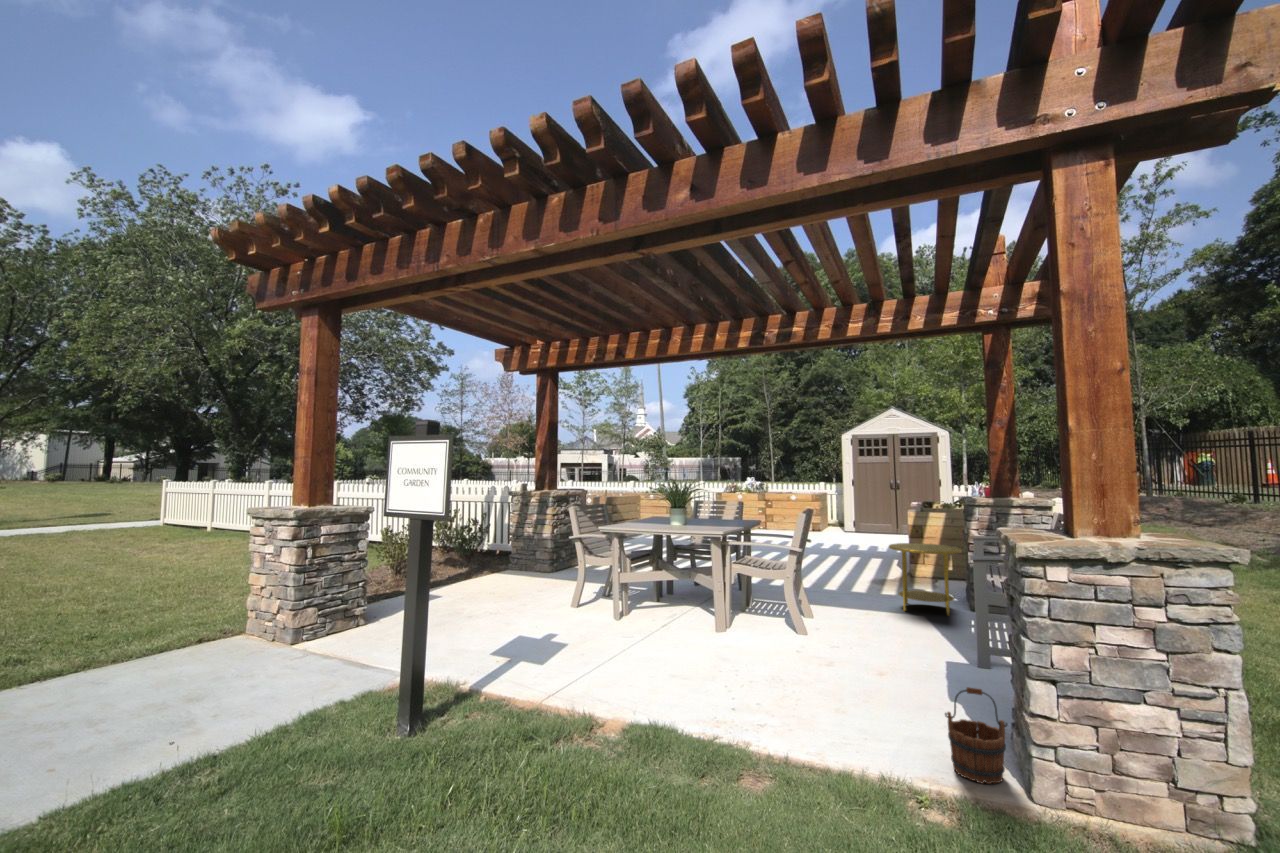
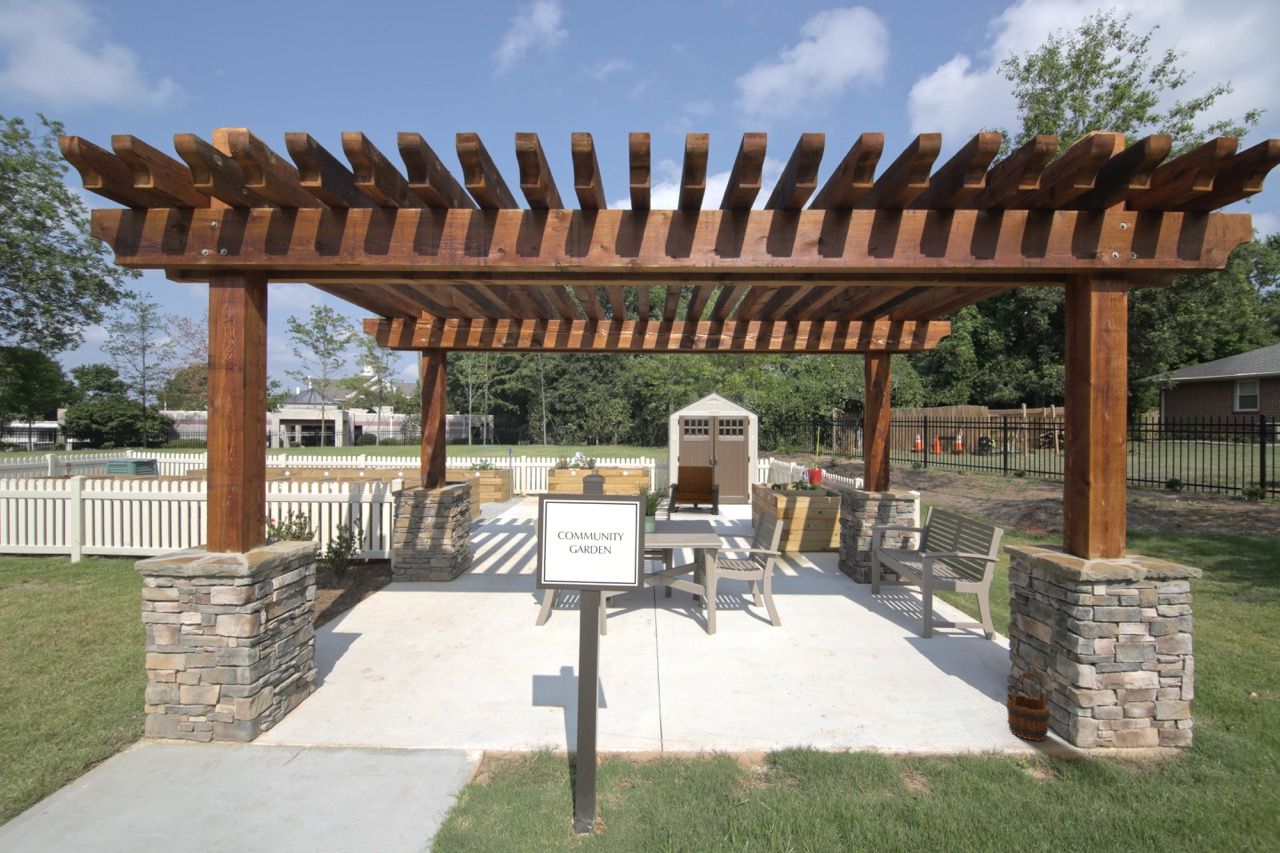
lounge chair: none [834,489,900,541] -> present [668,466,719,514]
side table: present [889,543,962,616] -> none [801,531,859,592]

